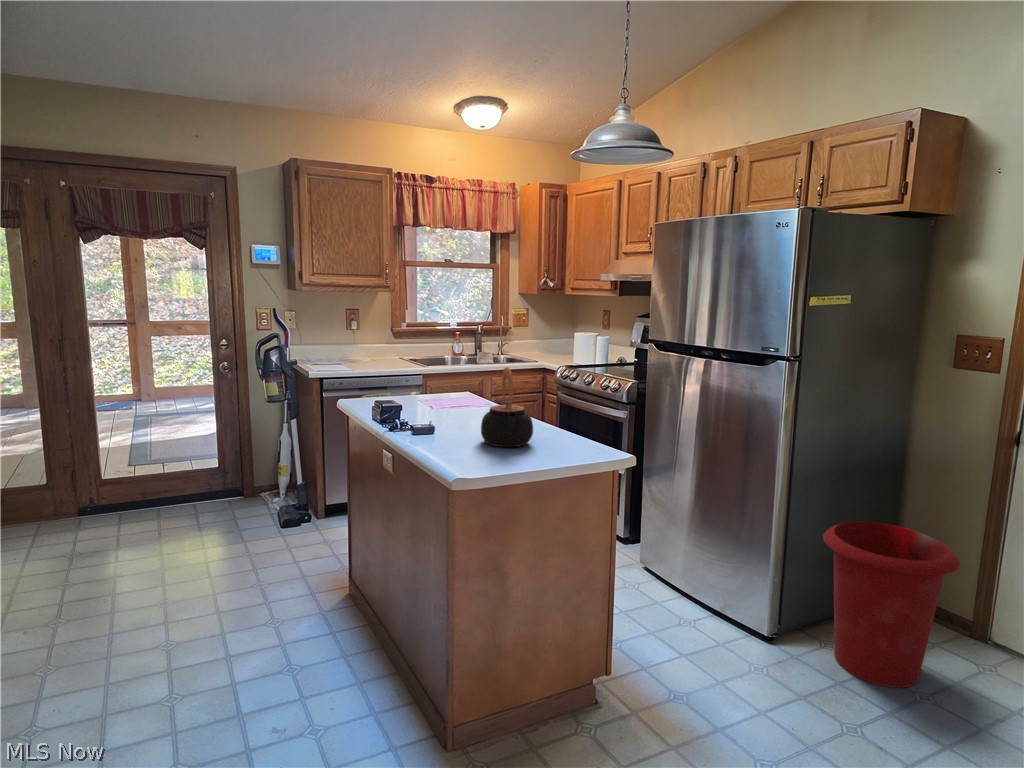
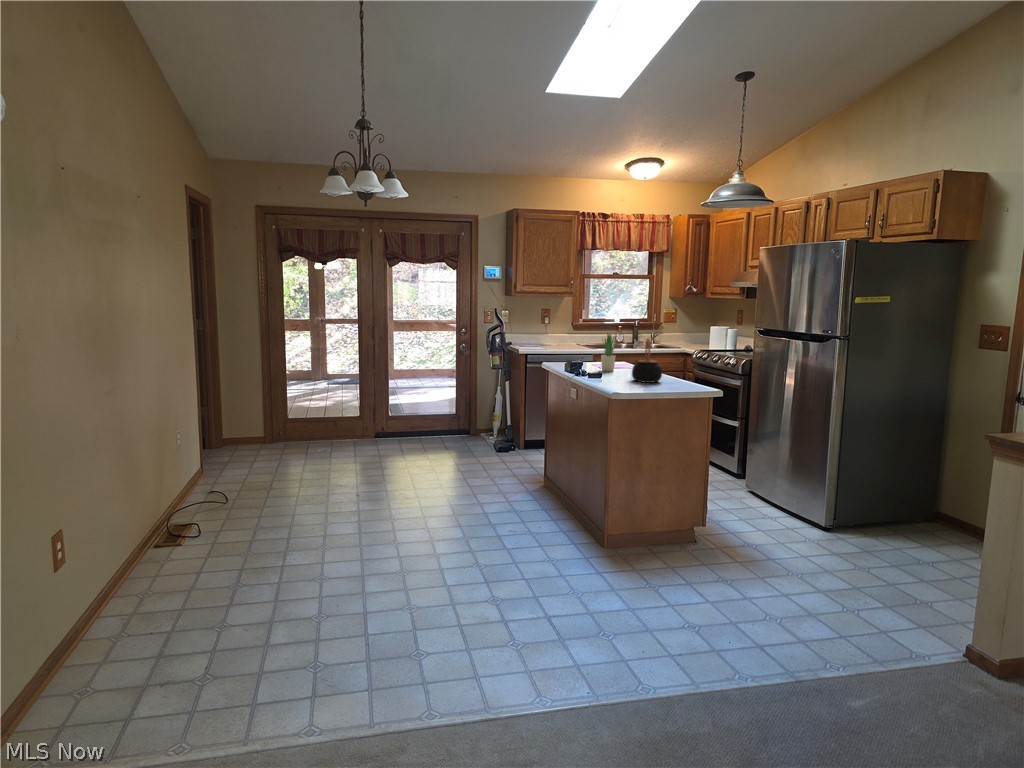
potted plant: none [427,346,457,419] -> present [601,332,618,372]
waste bin: present [823,522,960,688] -> none [860,451,952,555]

